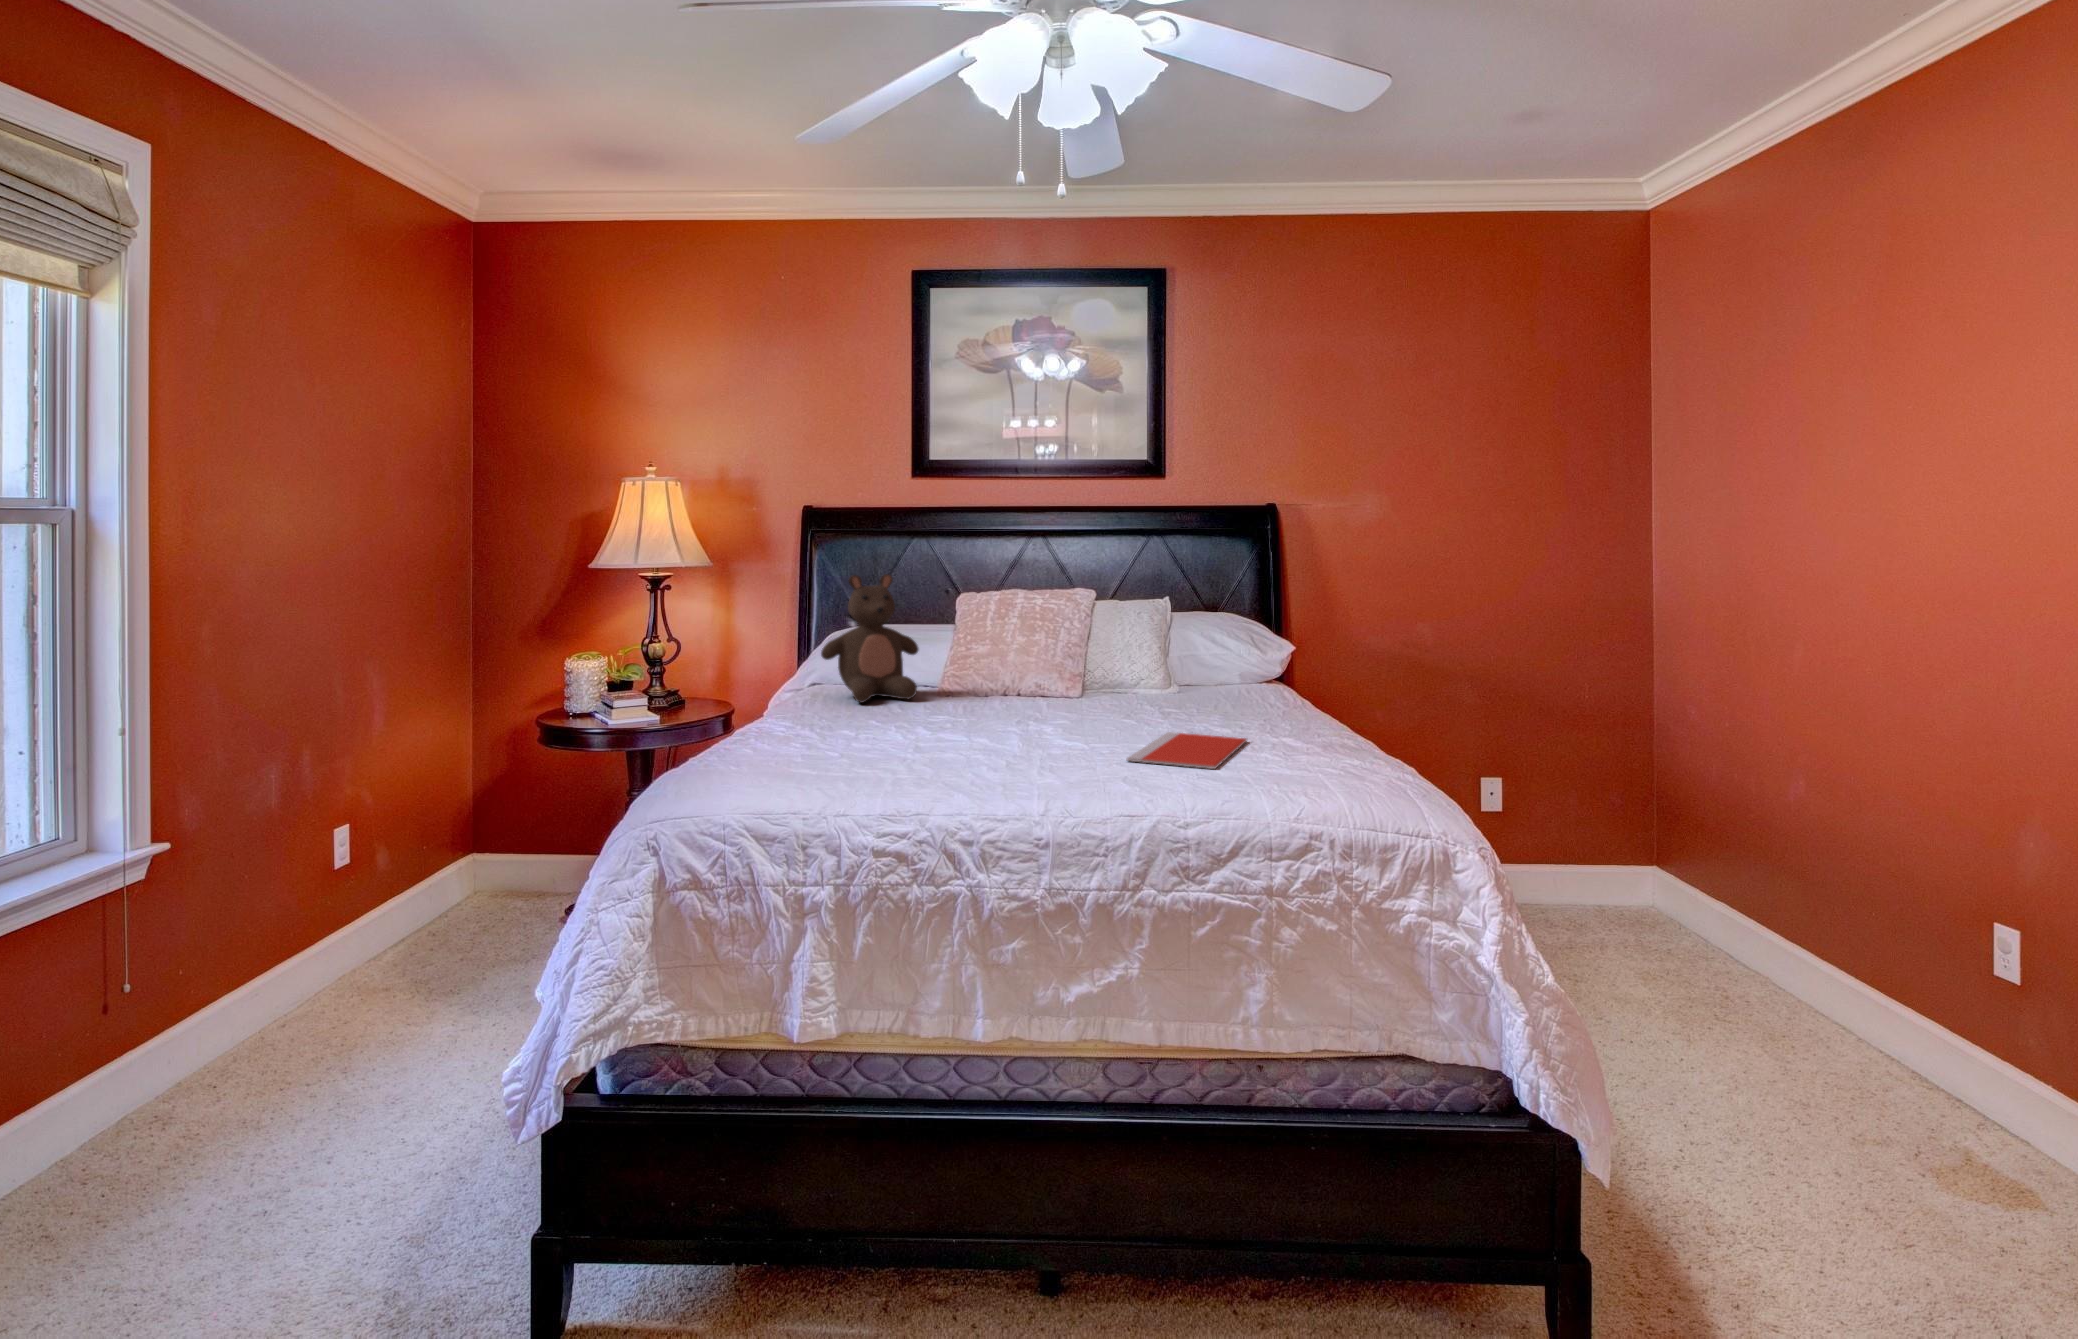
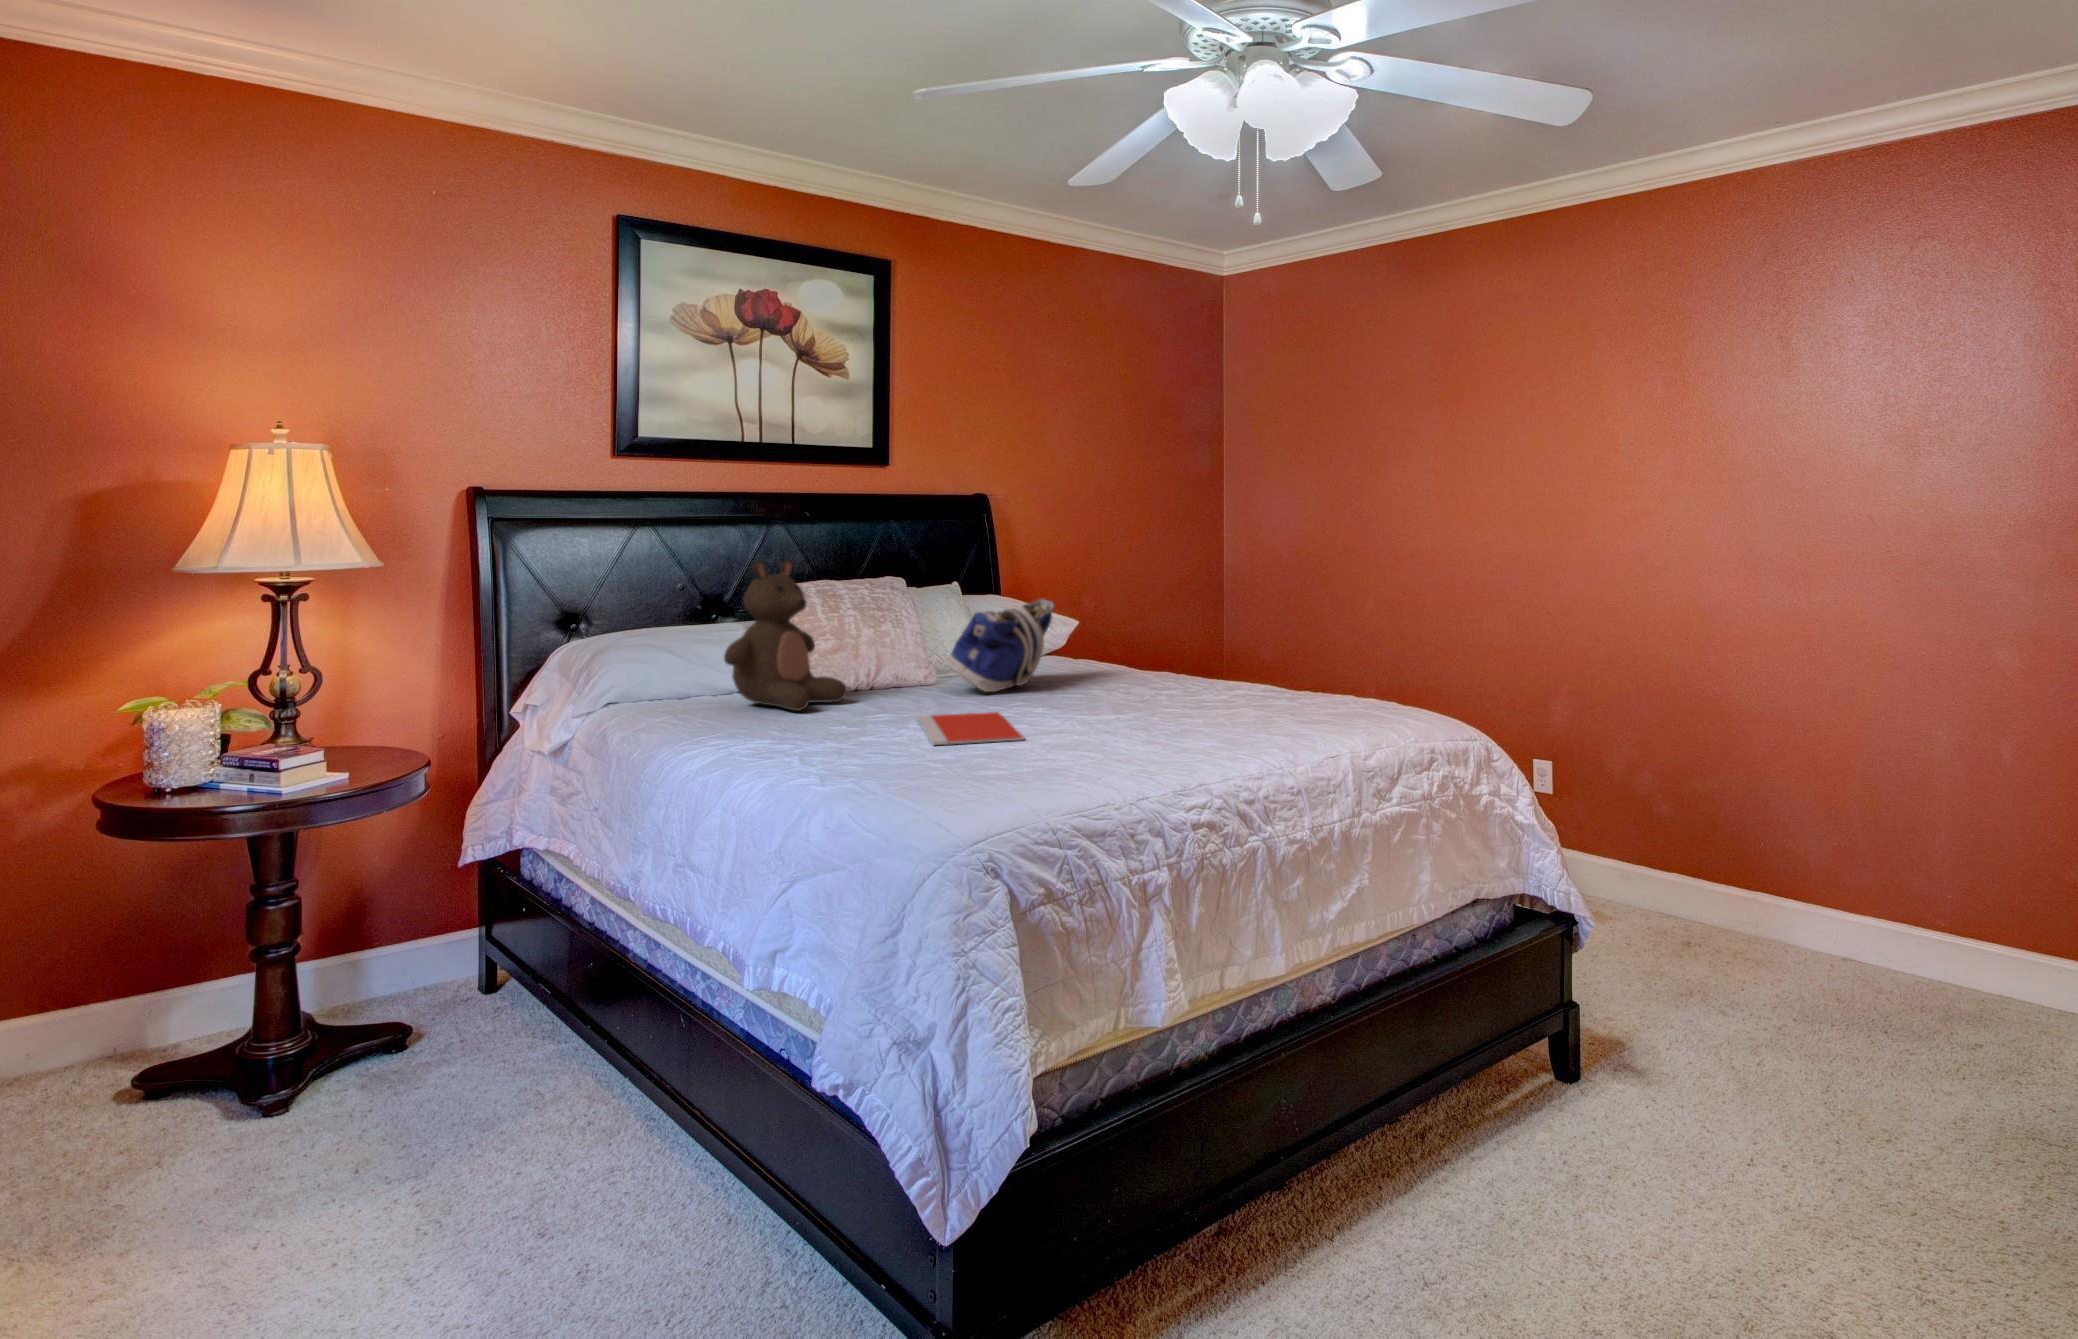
tote bag: none [1006,618,1133,706] -> present [945,599,1054,692]
notebook: present [1127,732,1247,769] -> present [917,712,1023,745]

